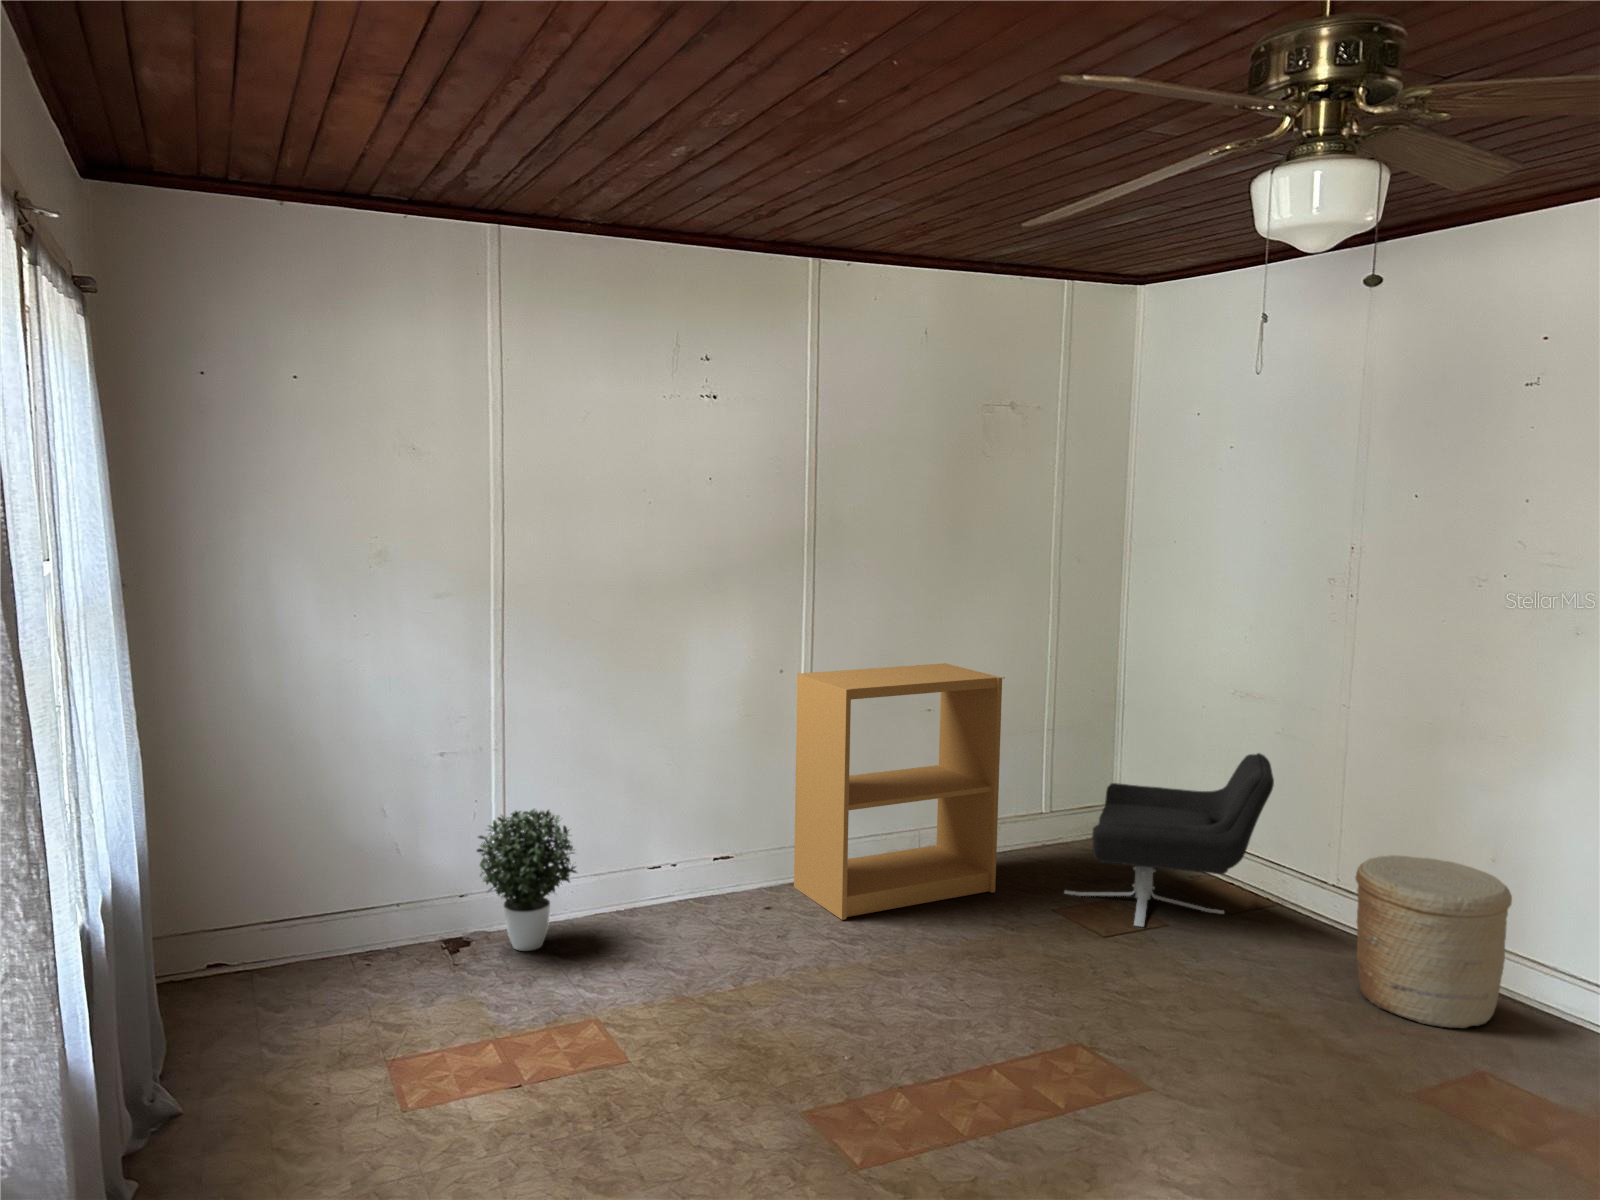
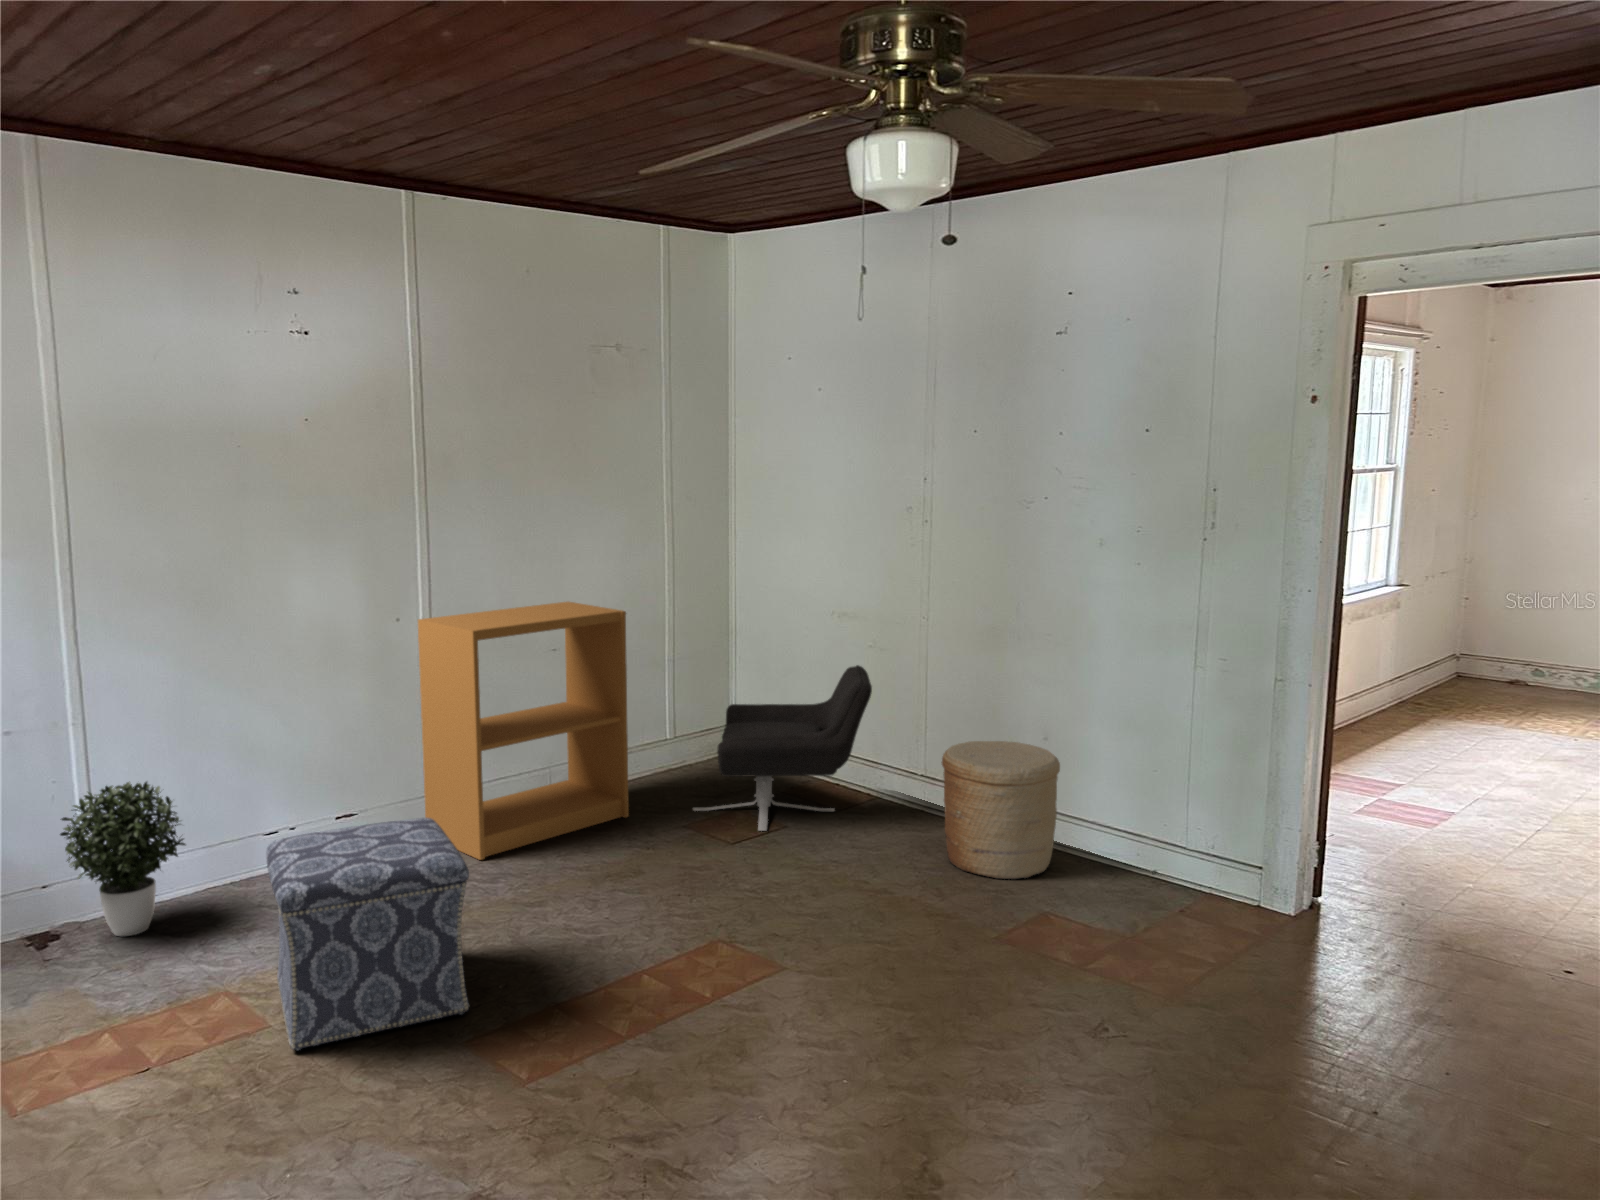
ottoman: none [637,876,819,1093] -> present [266,818,469,1050]

